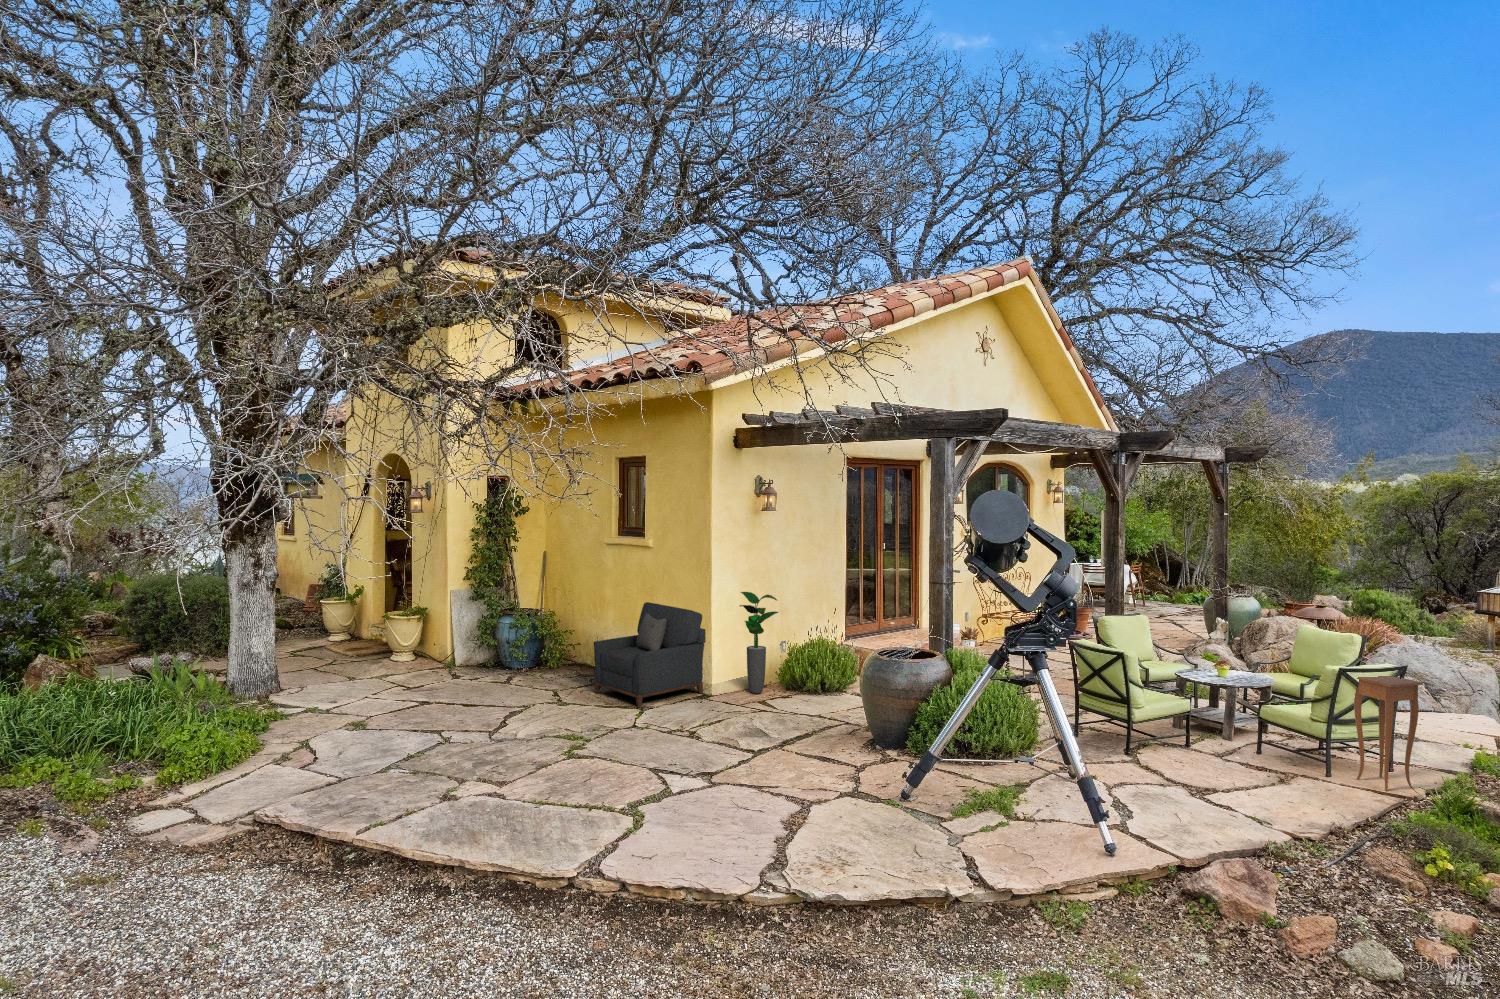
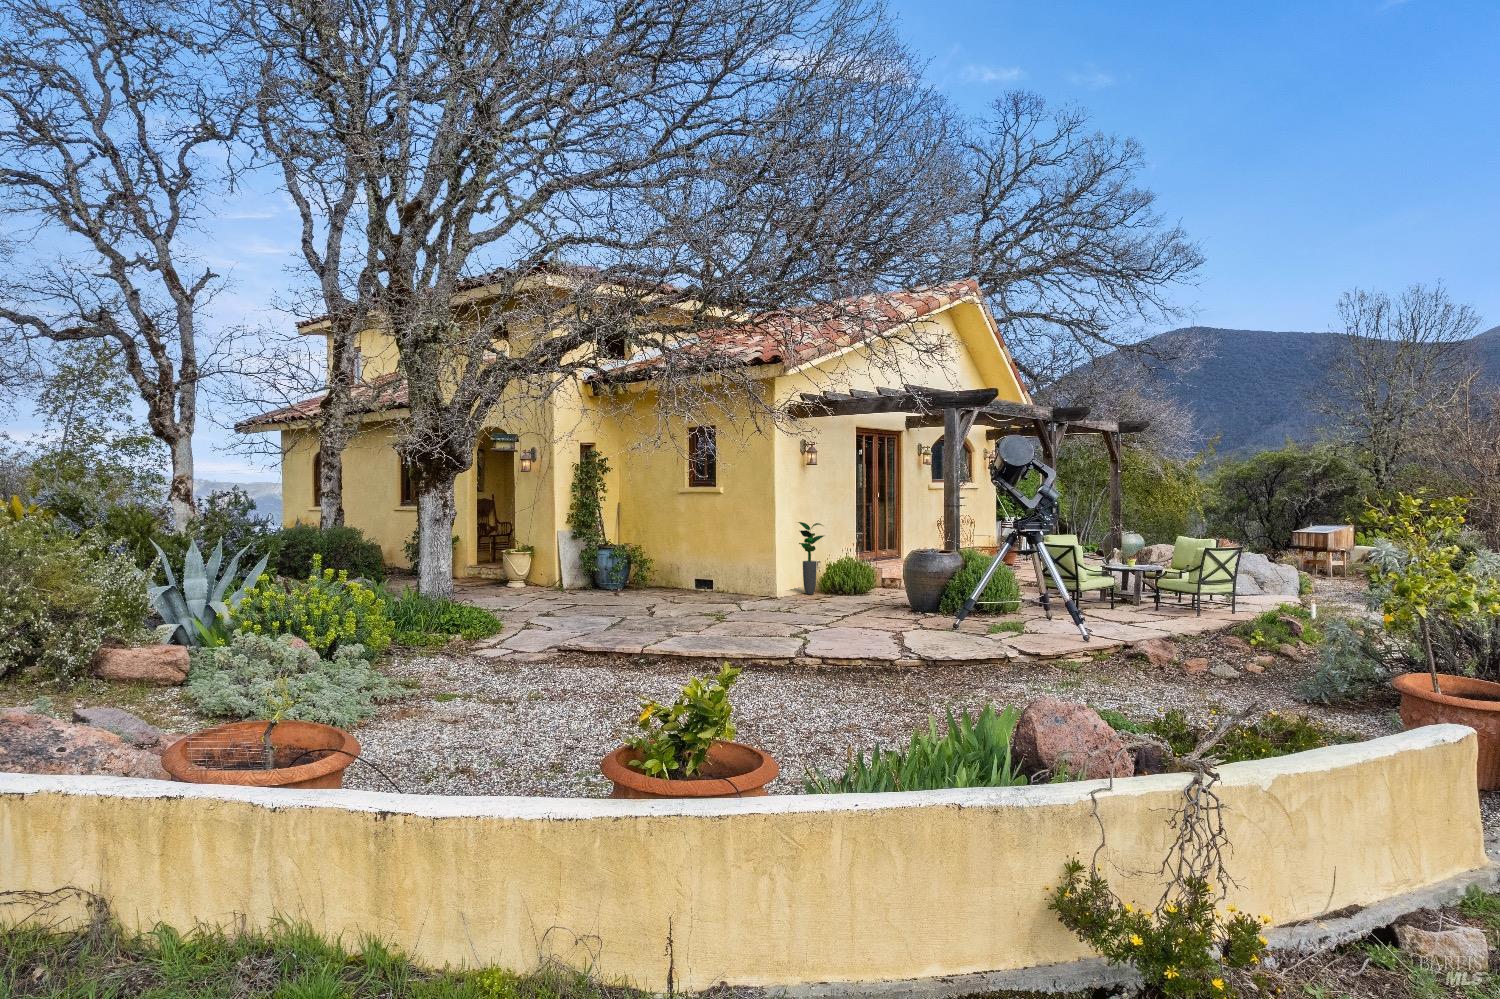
armchair: present [594,602,706,708] -> none [691,533,774,603]
side table: present [1354,676,1423,791] -> none [1211,552,1253,621]

